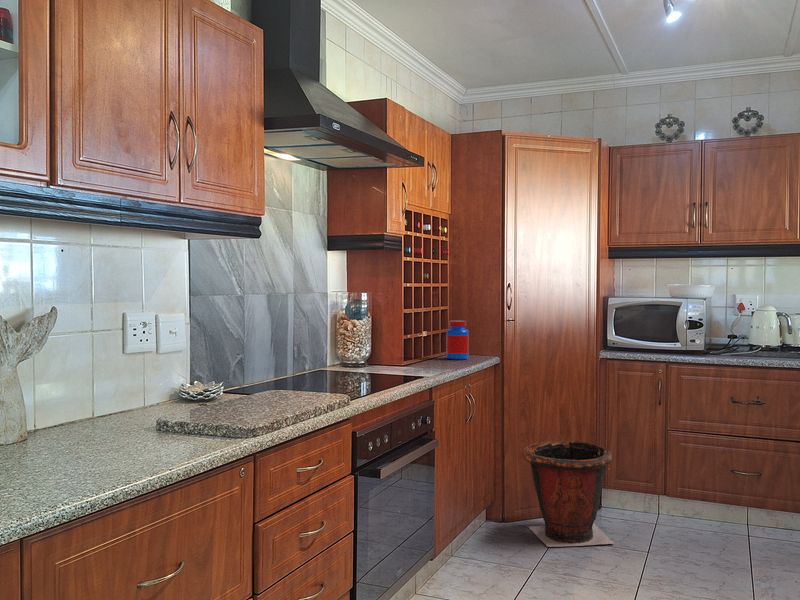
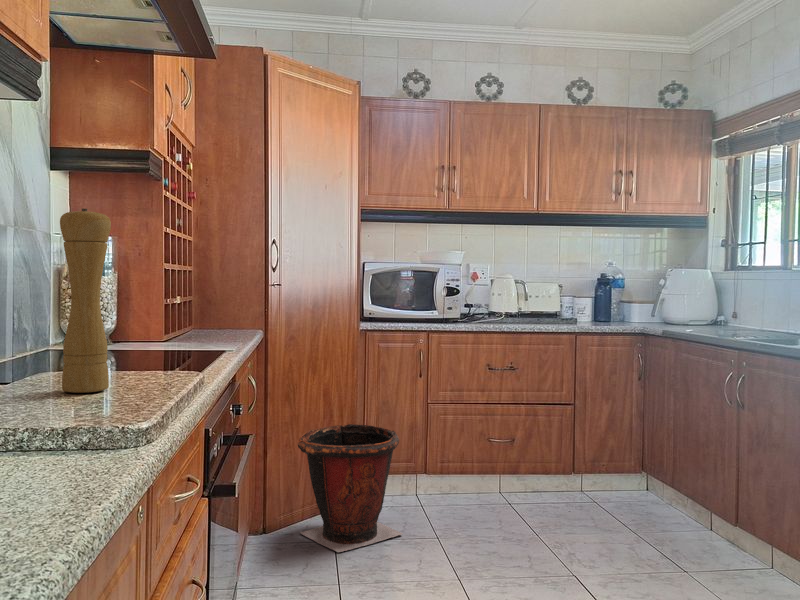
pepper mill: none [267,304,293,406] -> present [60,209,111,393]
jar: present [446,320,469,360] -> none [207,283,236,332]

